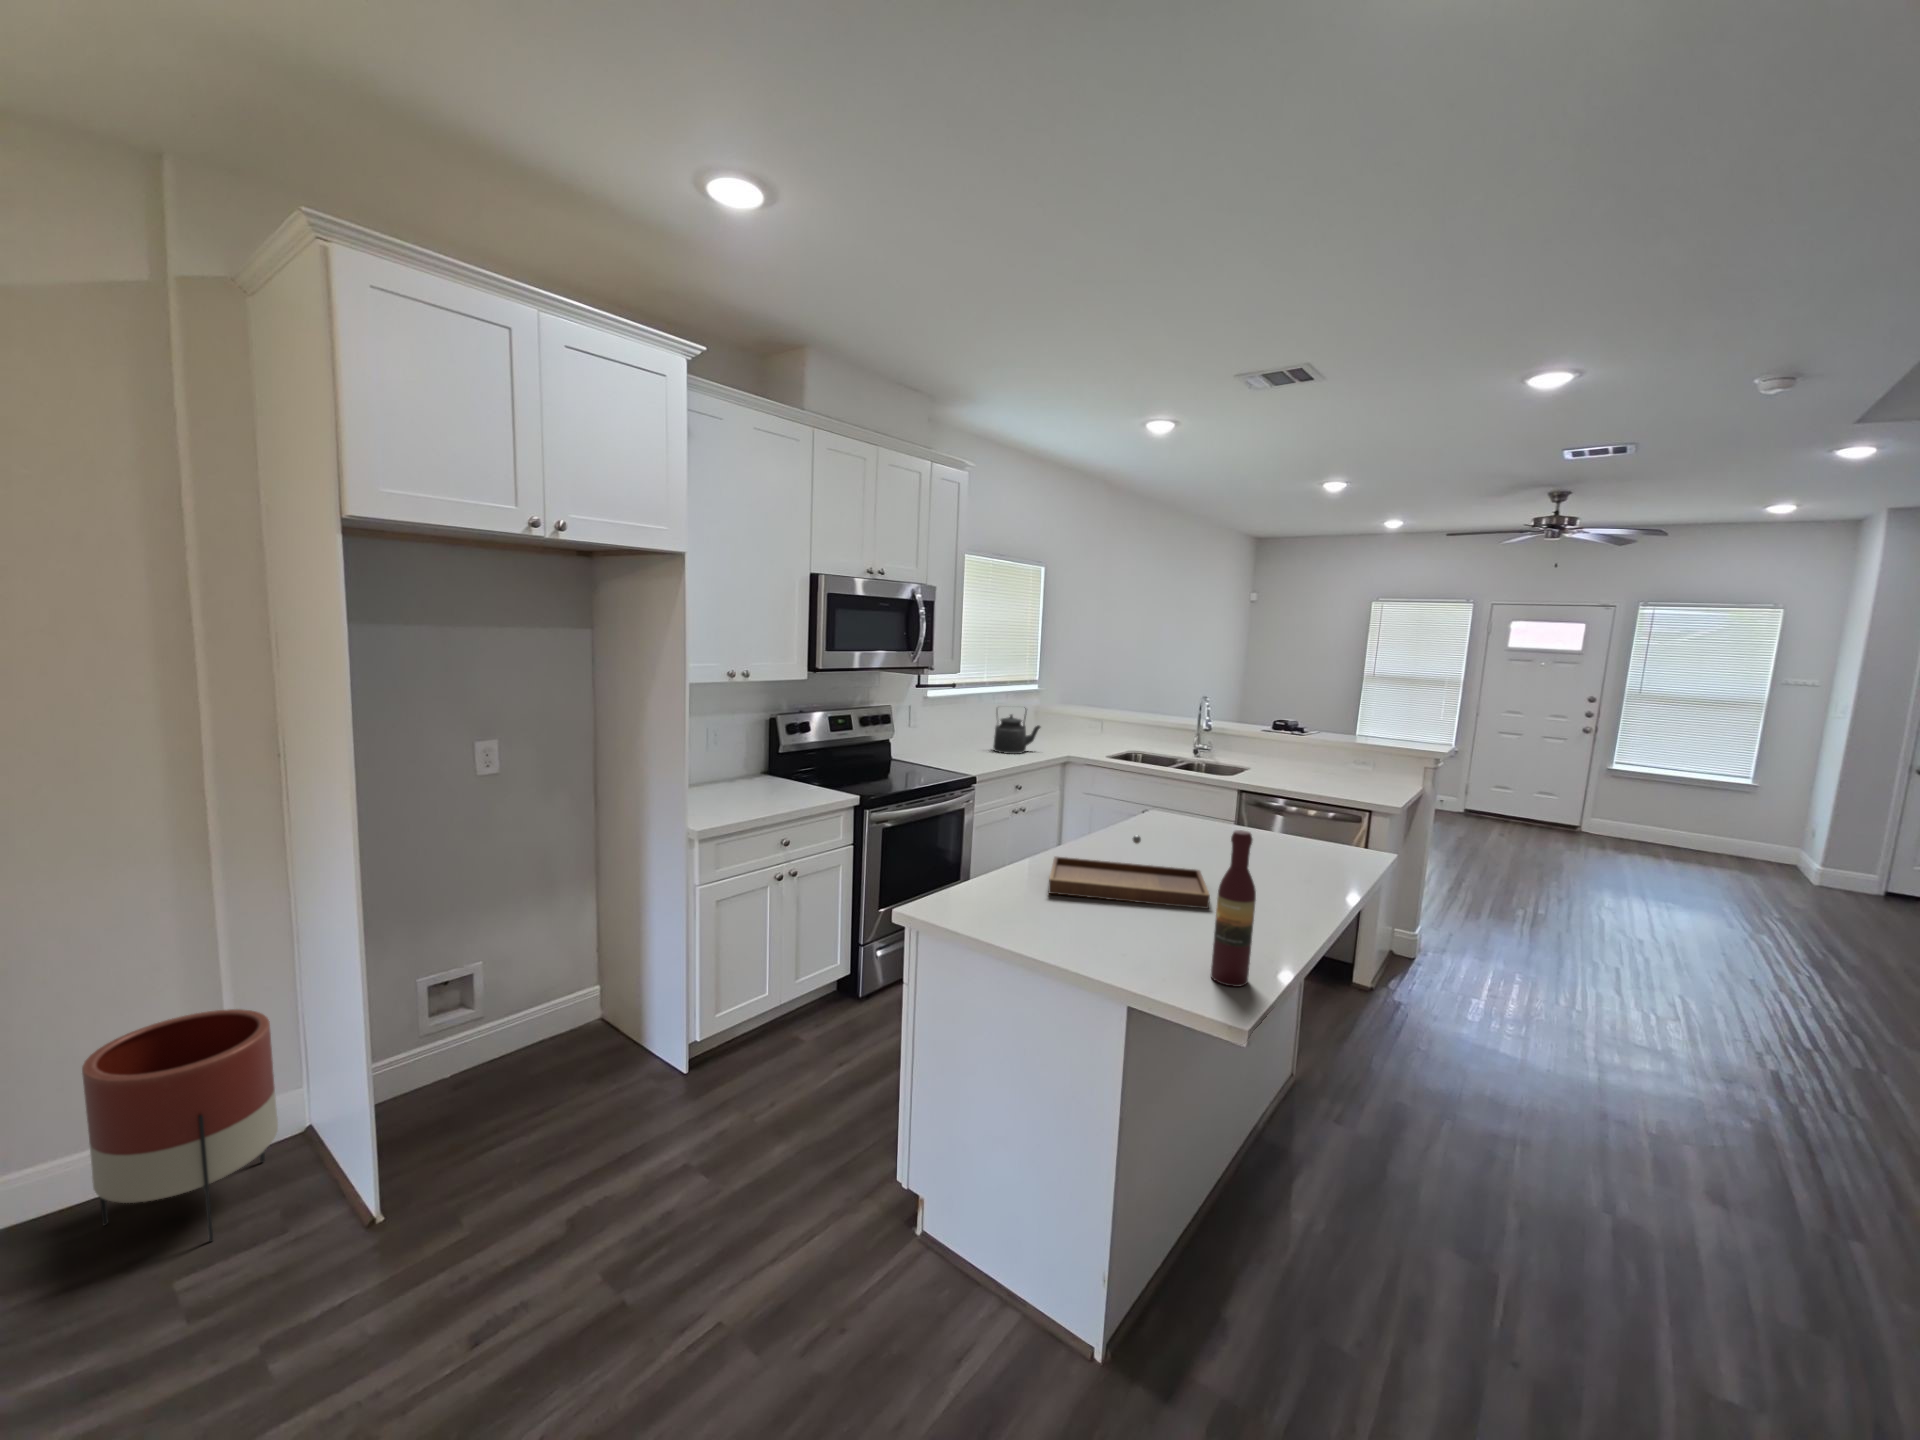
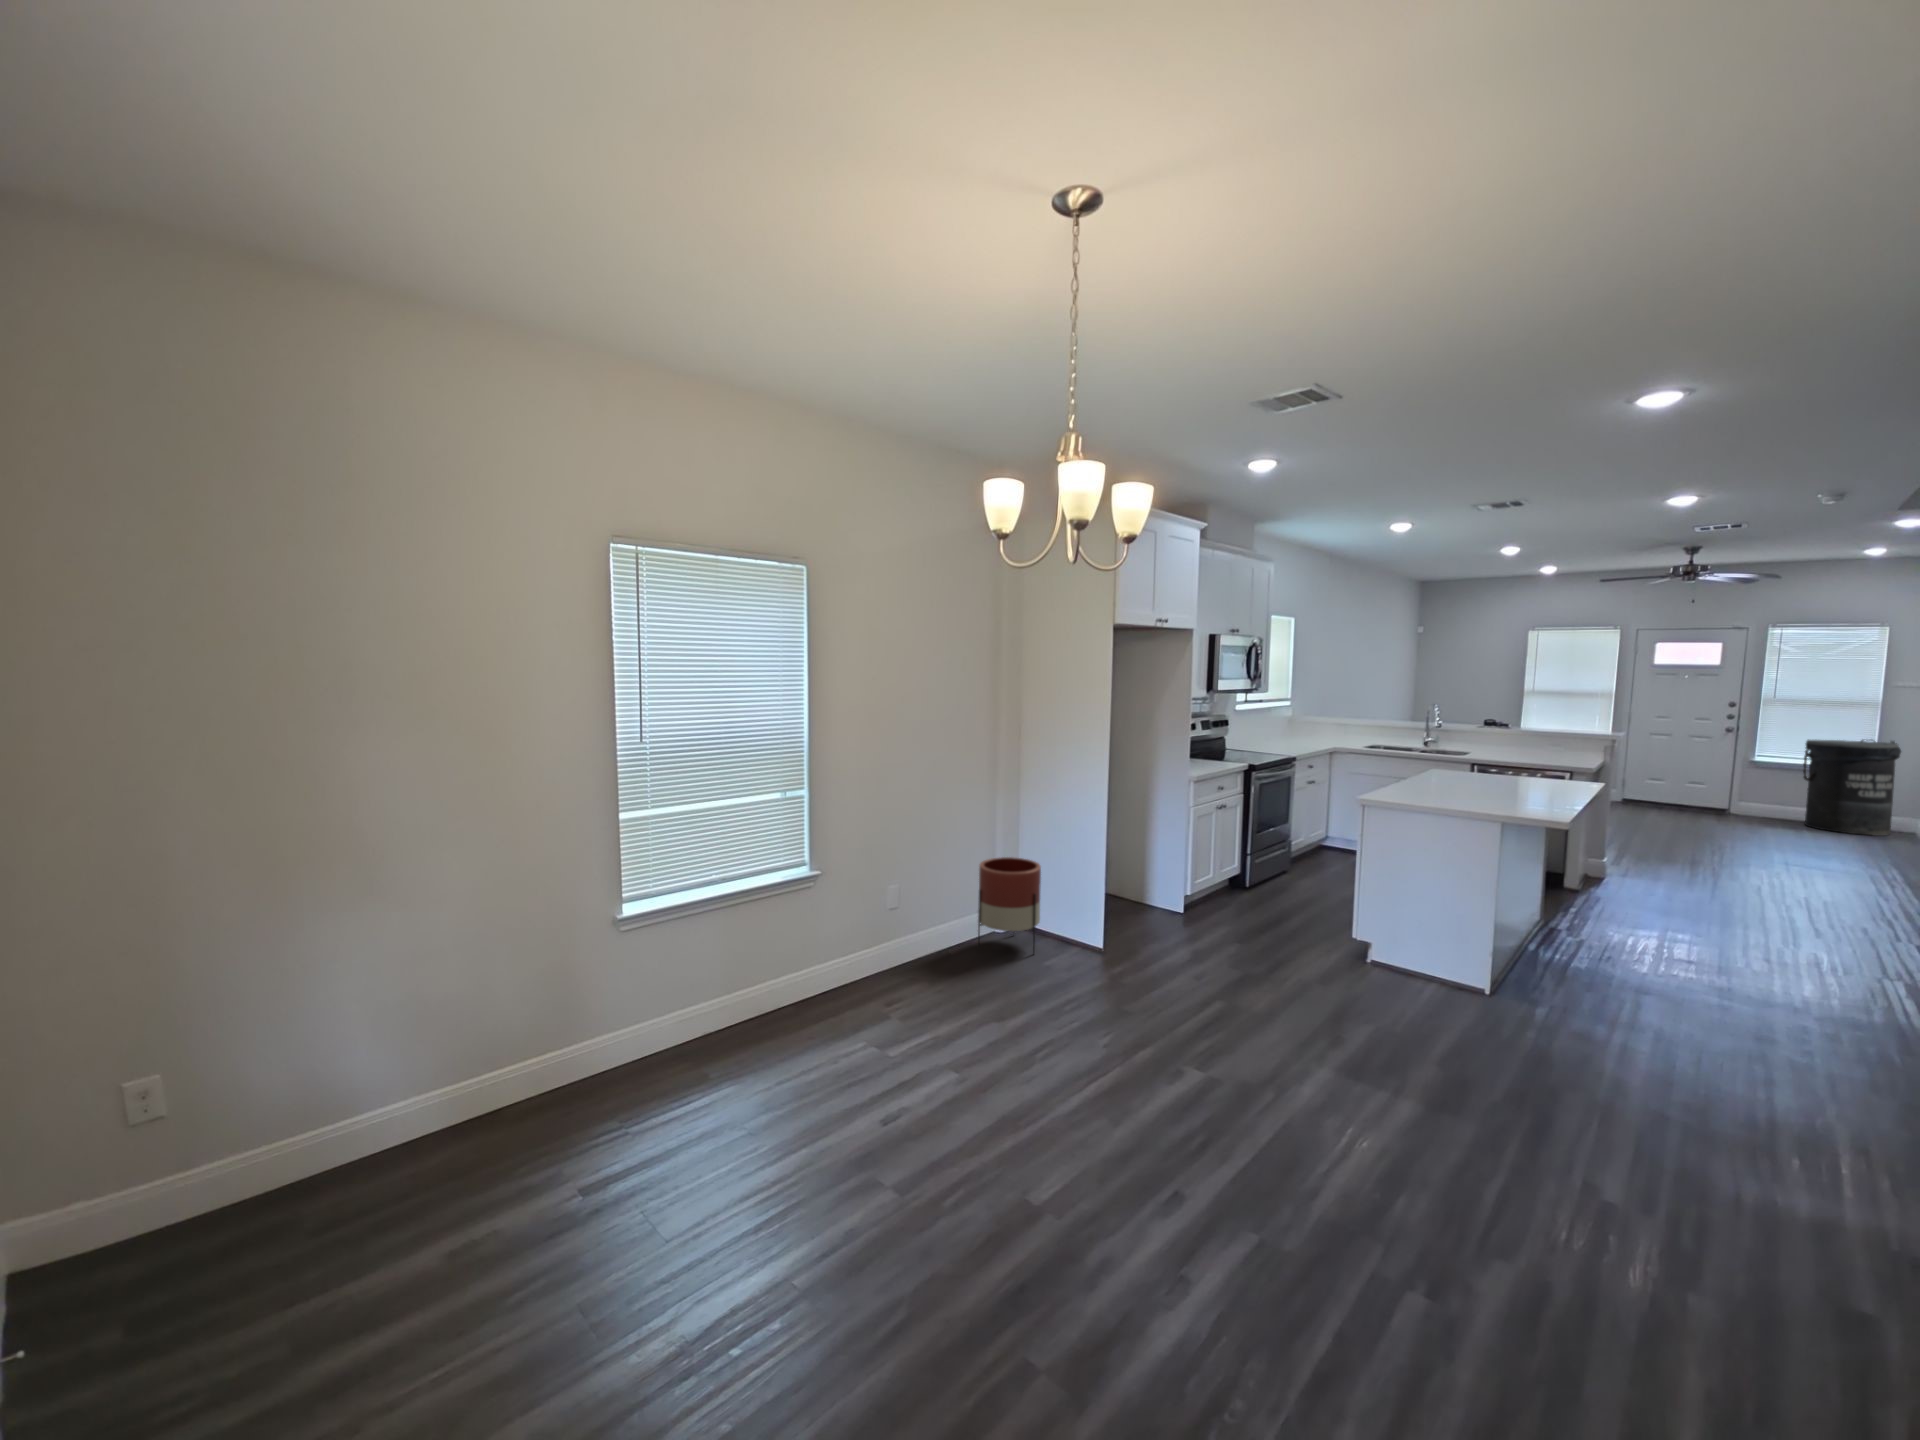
kettle: present [993,707,1040,754] -> none [1279,715,1312,747]
trash can: none [1667,745,1785,868] -> present [1803,740,1901,836]
wine bottle: present [1211,830,1256,987] -> none [1533,745,1554,810]
tray: present [1048,835,1210,909] -> none [1416,764,1513,795]

